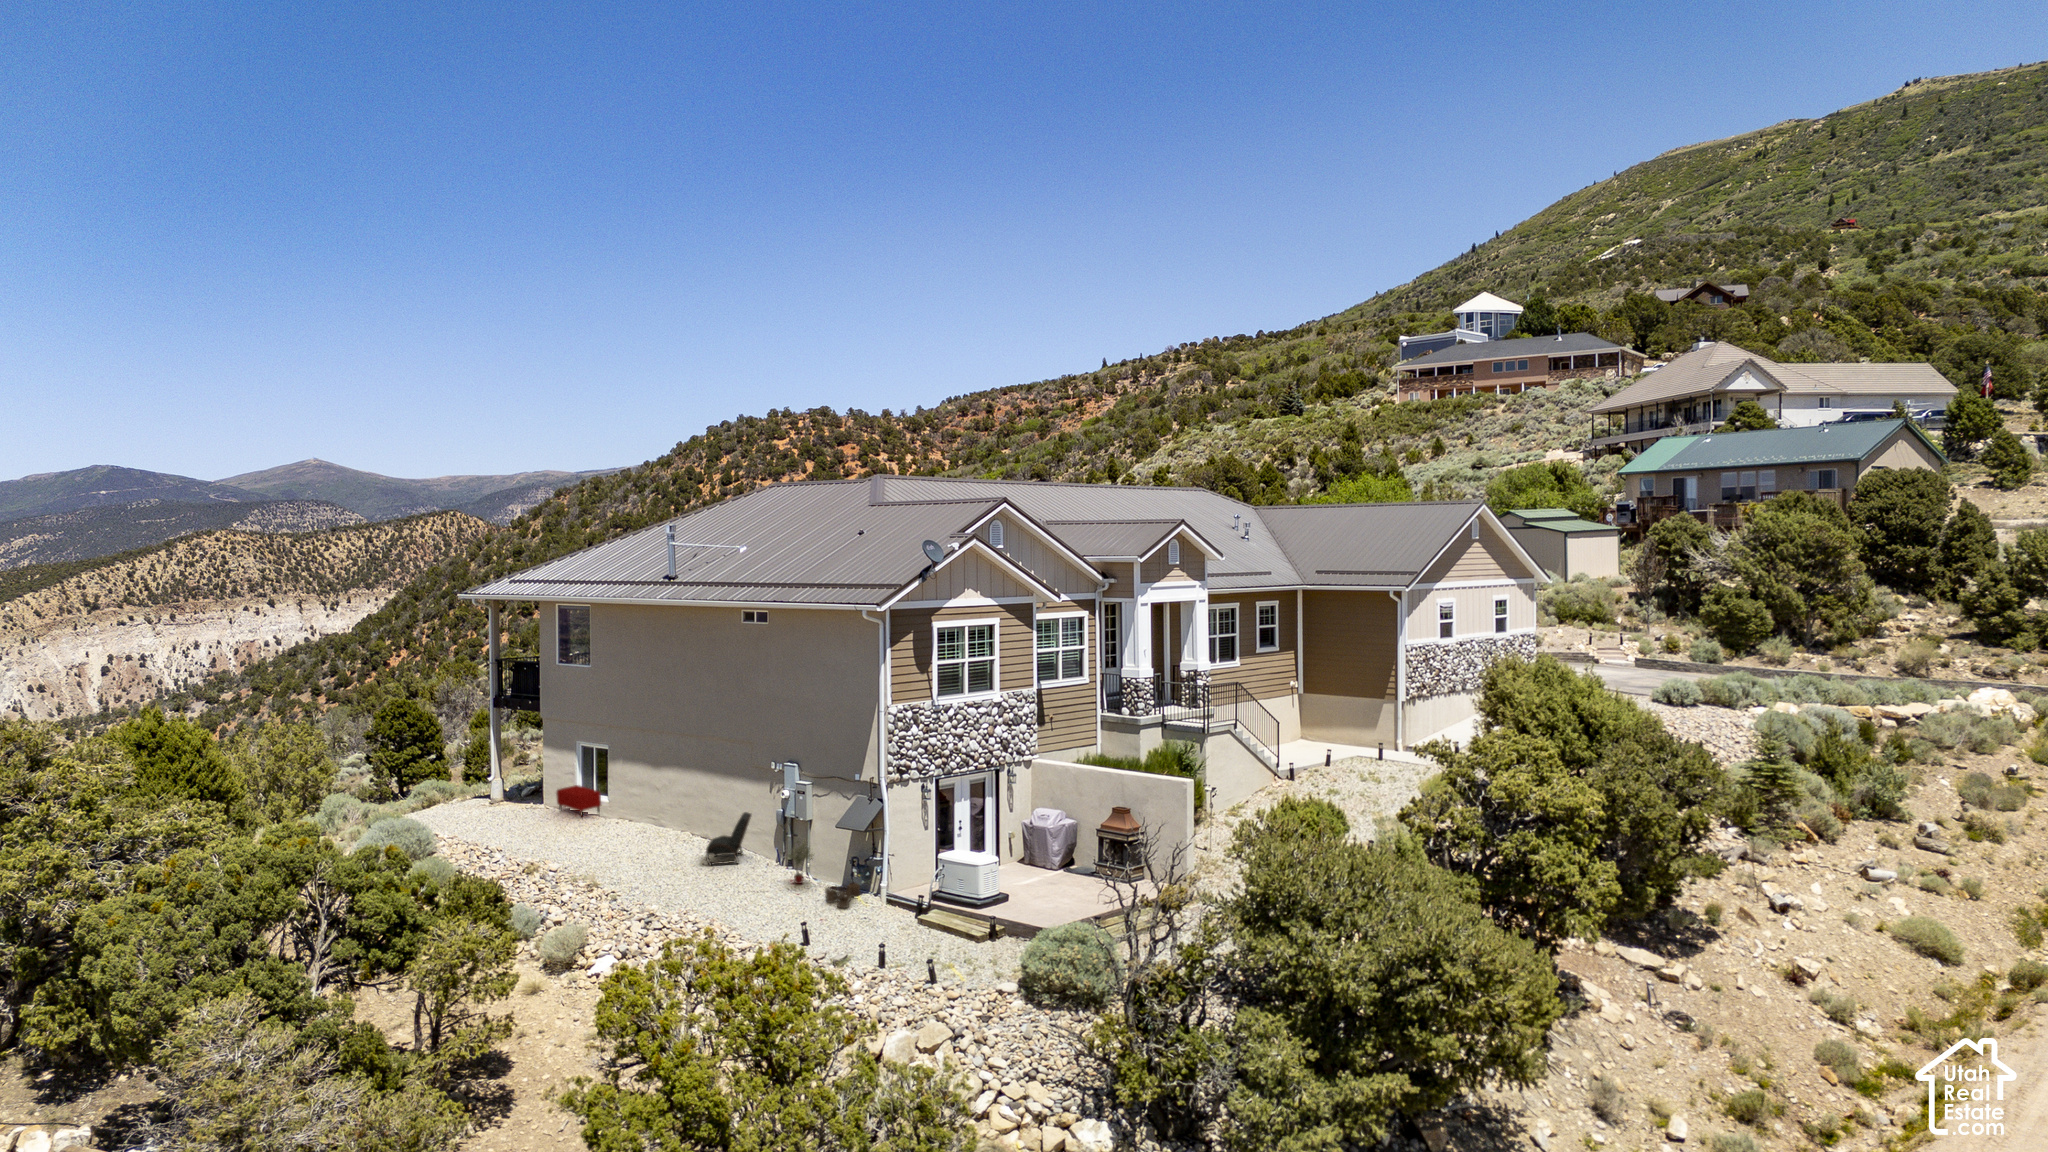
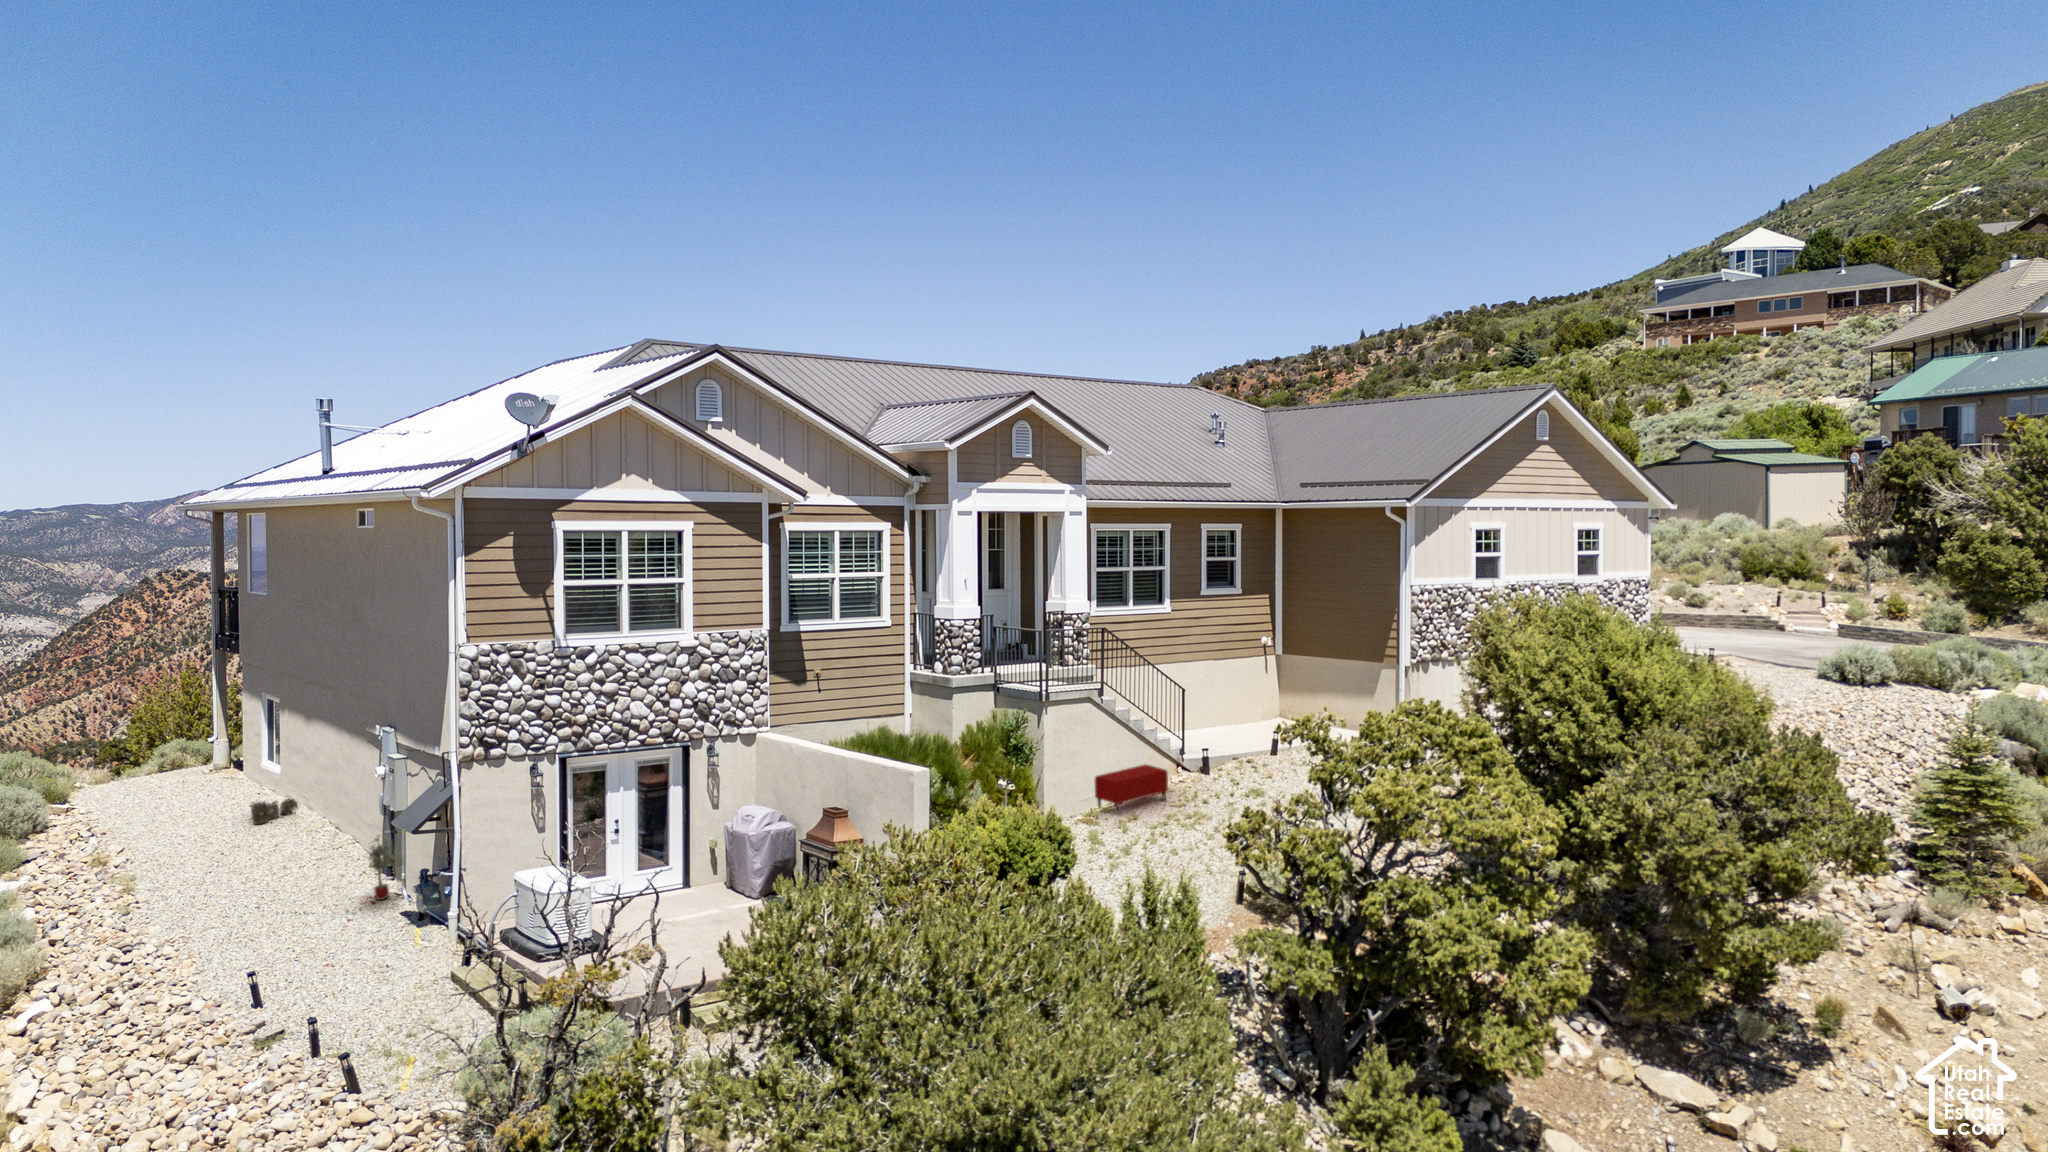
bench: present [556,785,601,817] -> present [1095,764,1168,814]
lounge chair: present [706,812,751,865] -> none [295,794,371,868]
woven basket: present [825,882,860,908] -> present [251,799,298,825]

